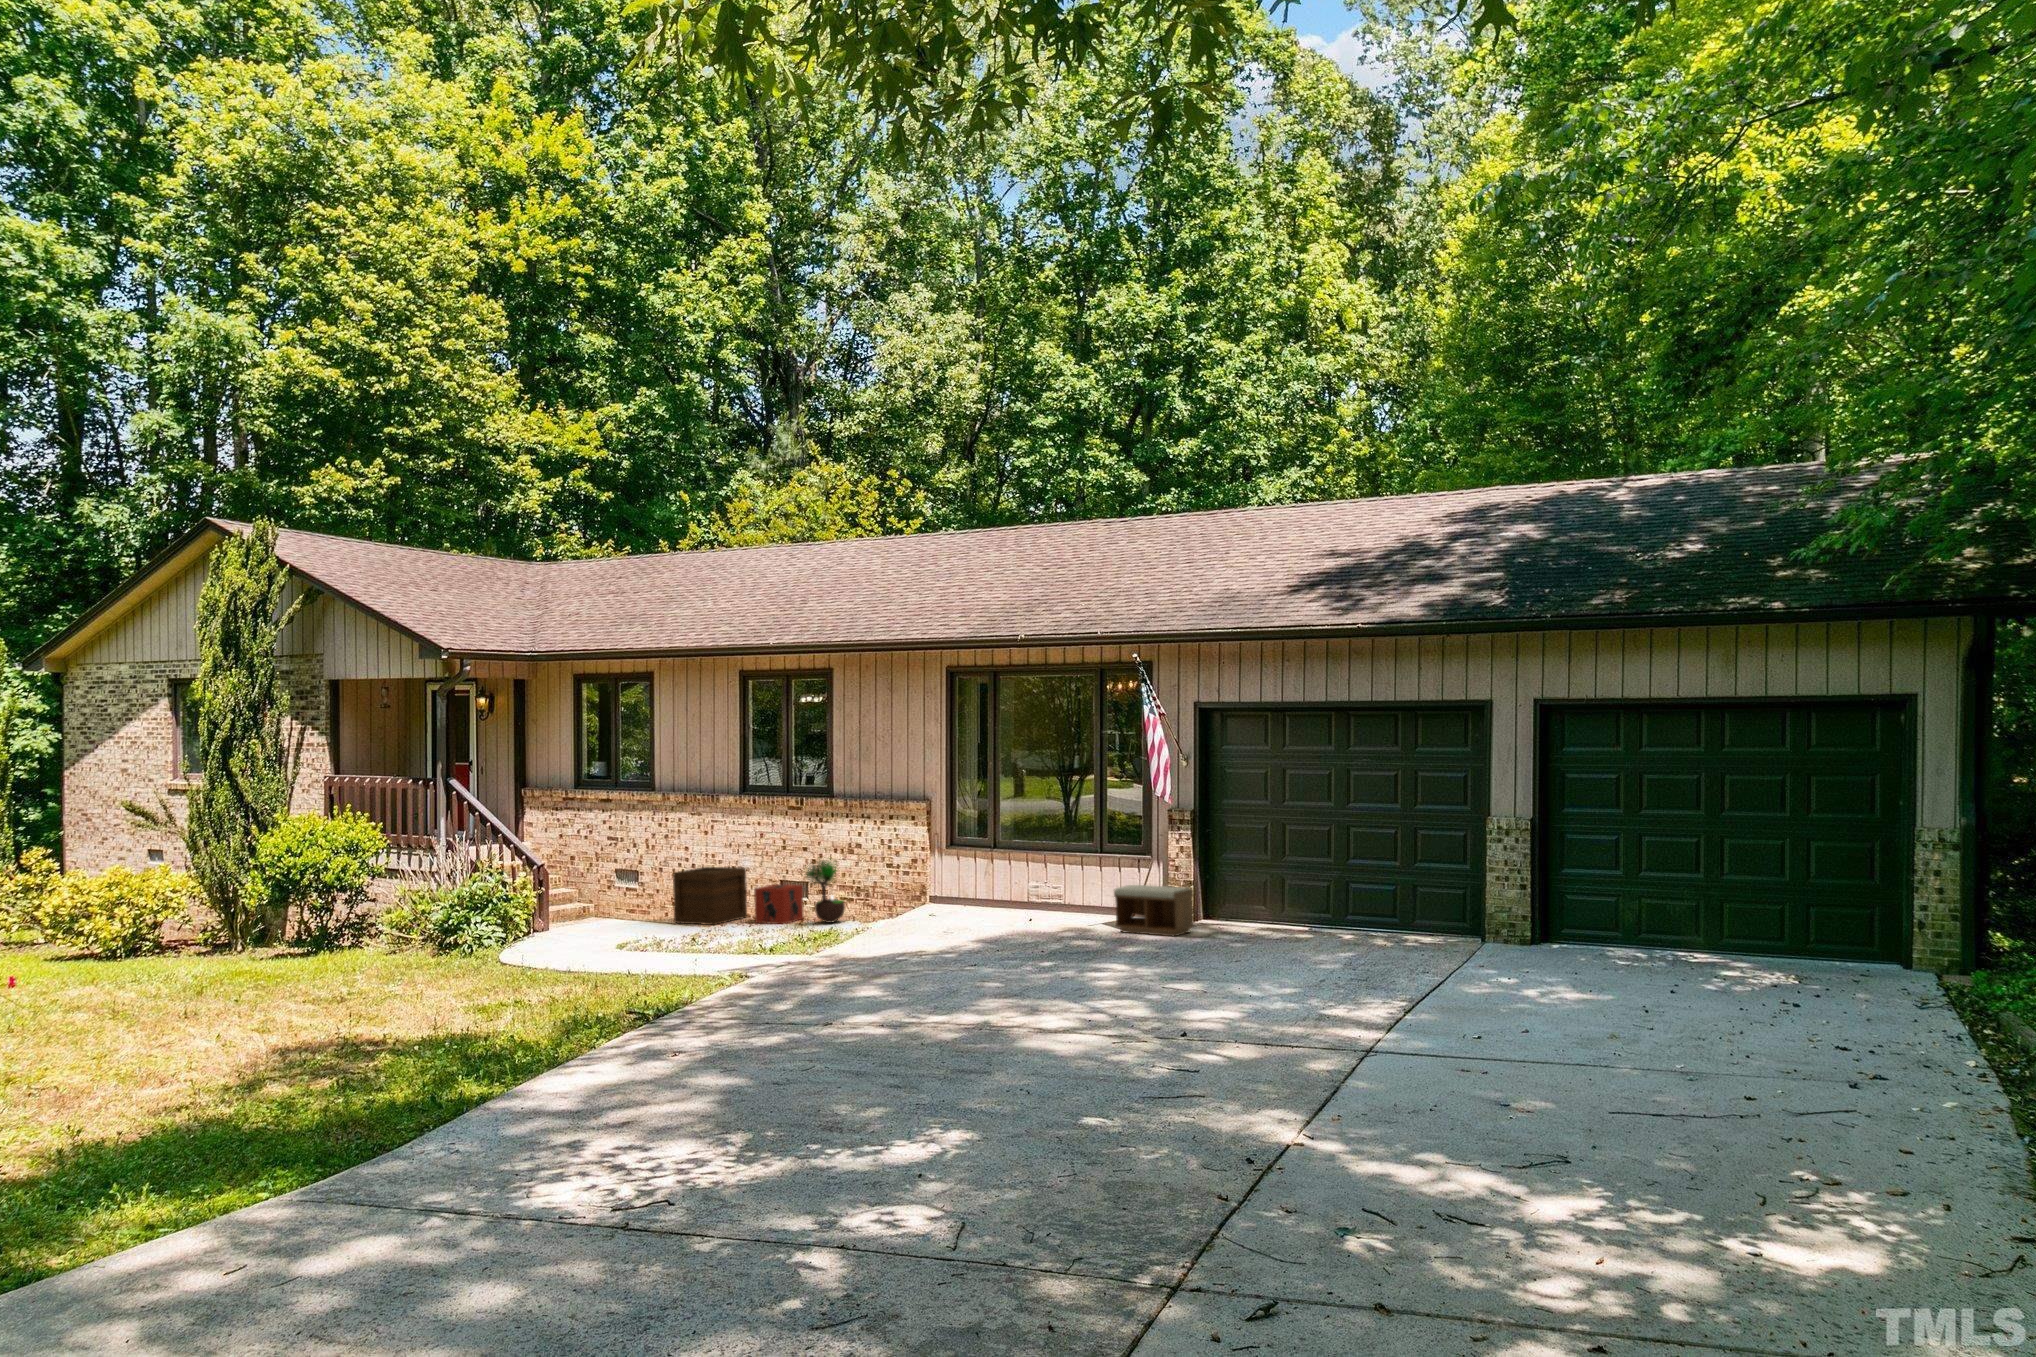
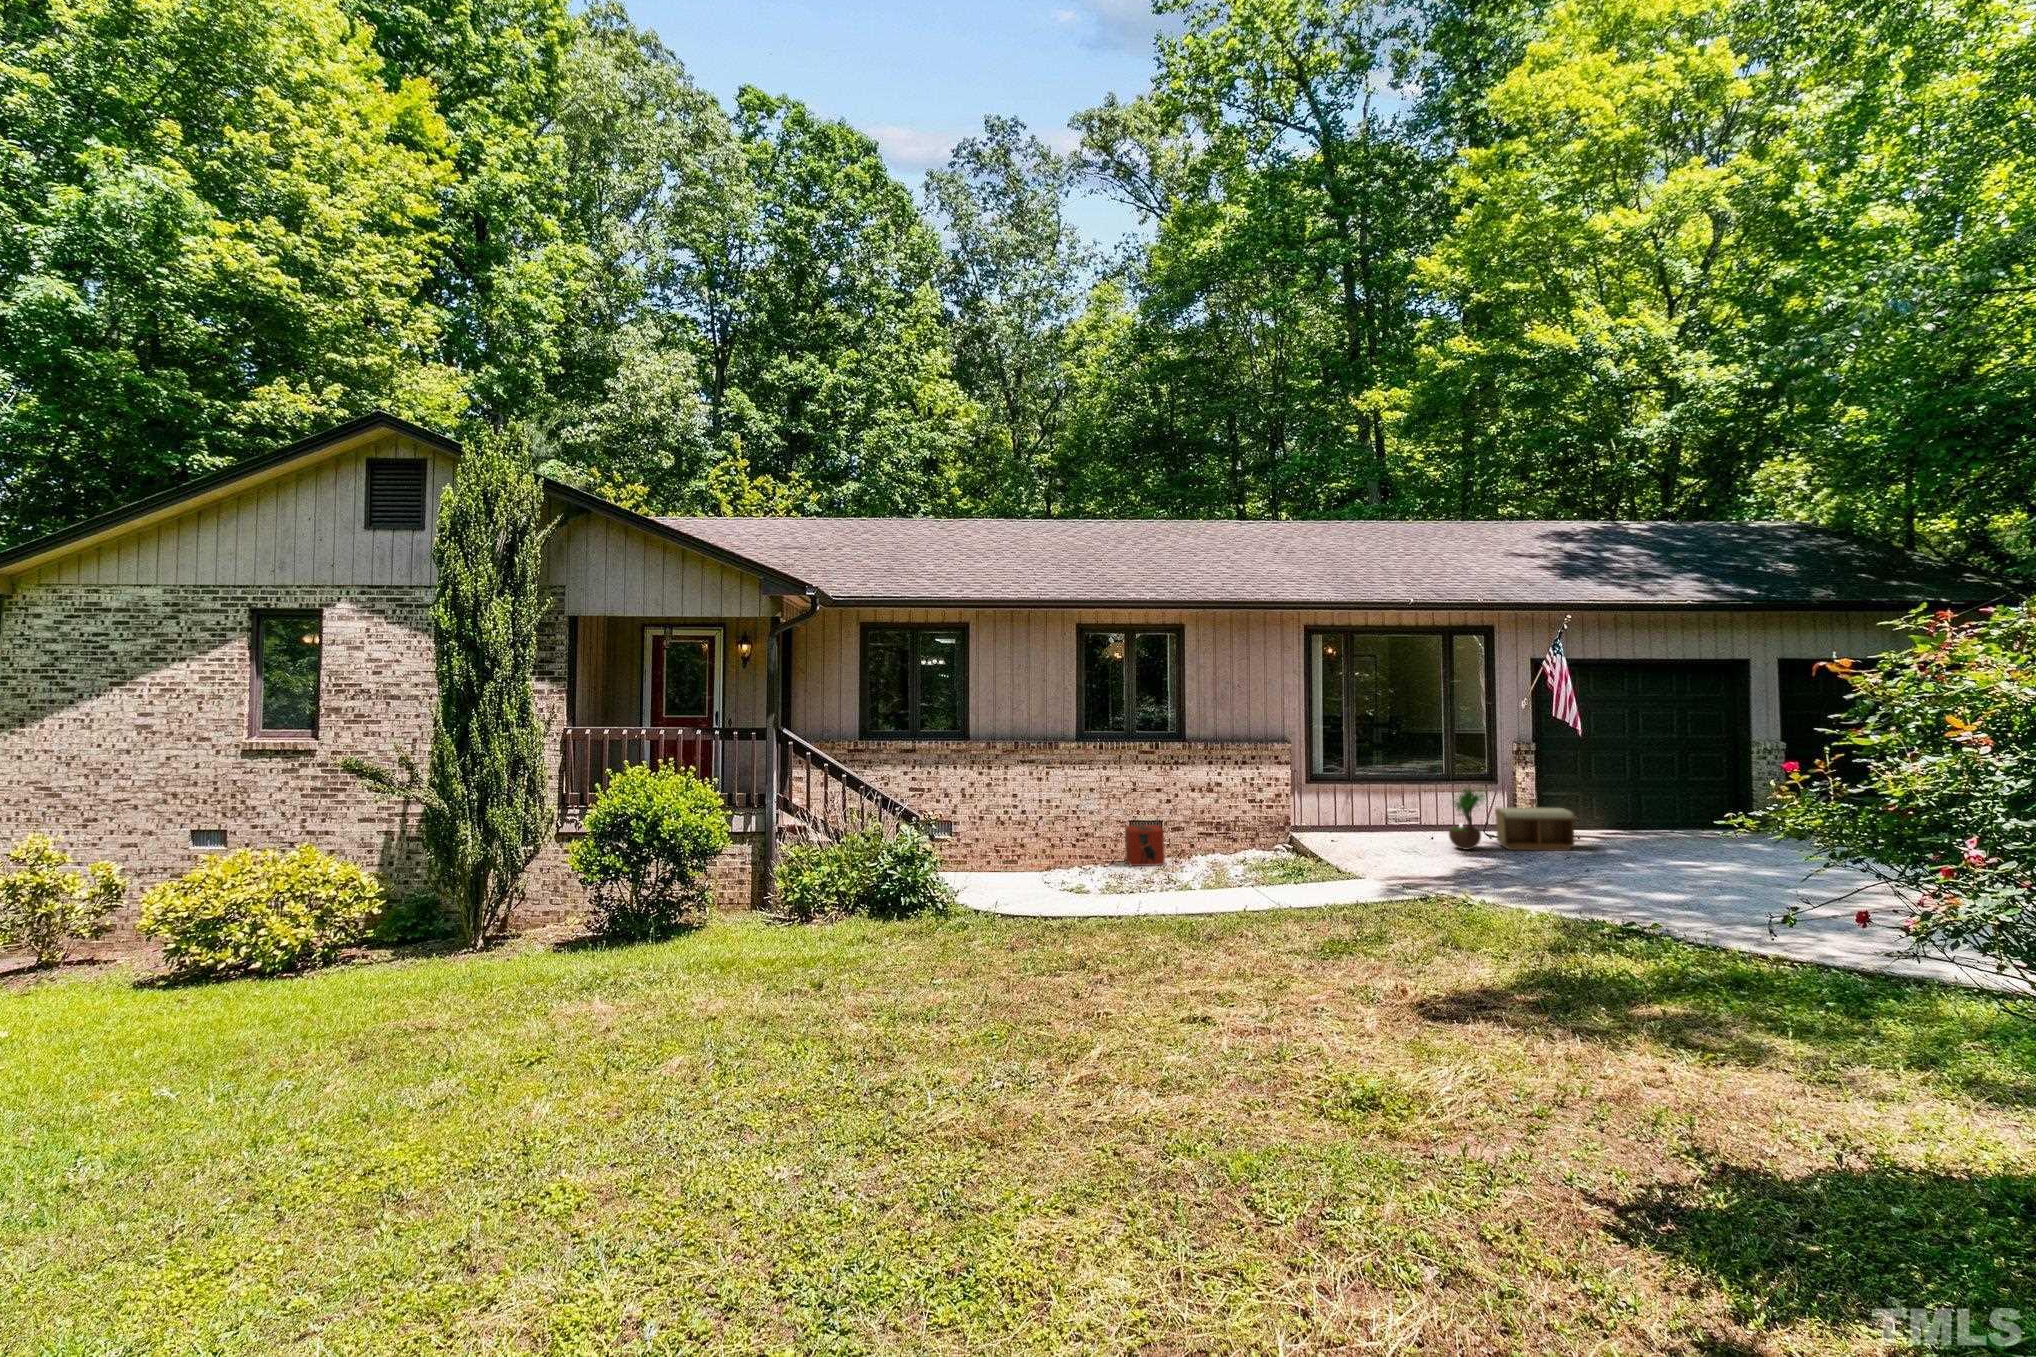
potted tree: present [806,857,845,923] -> present [1449,788,1485,850]
wooden crate: present [673,867,747,925] -> none [1042,811,1097,873]

